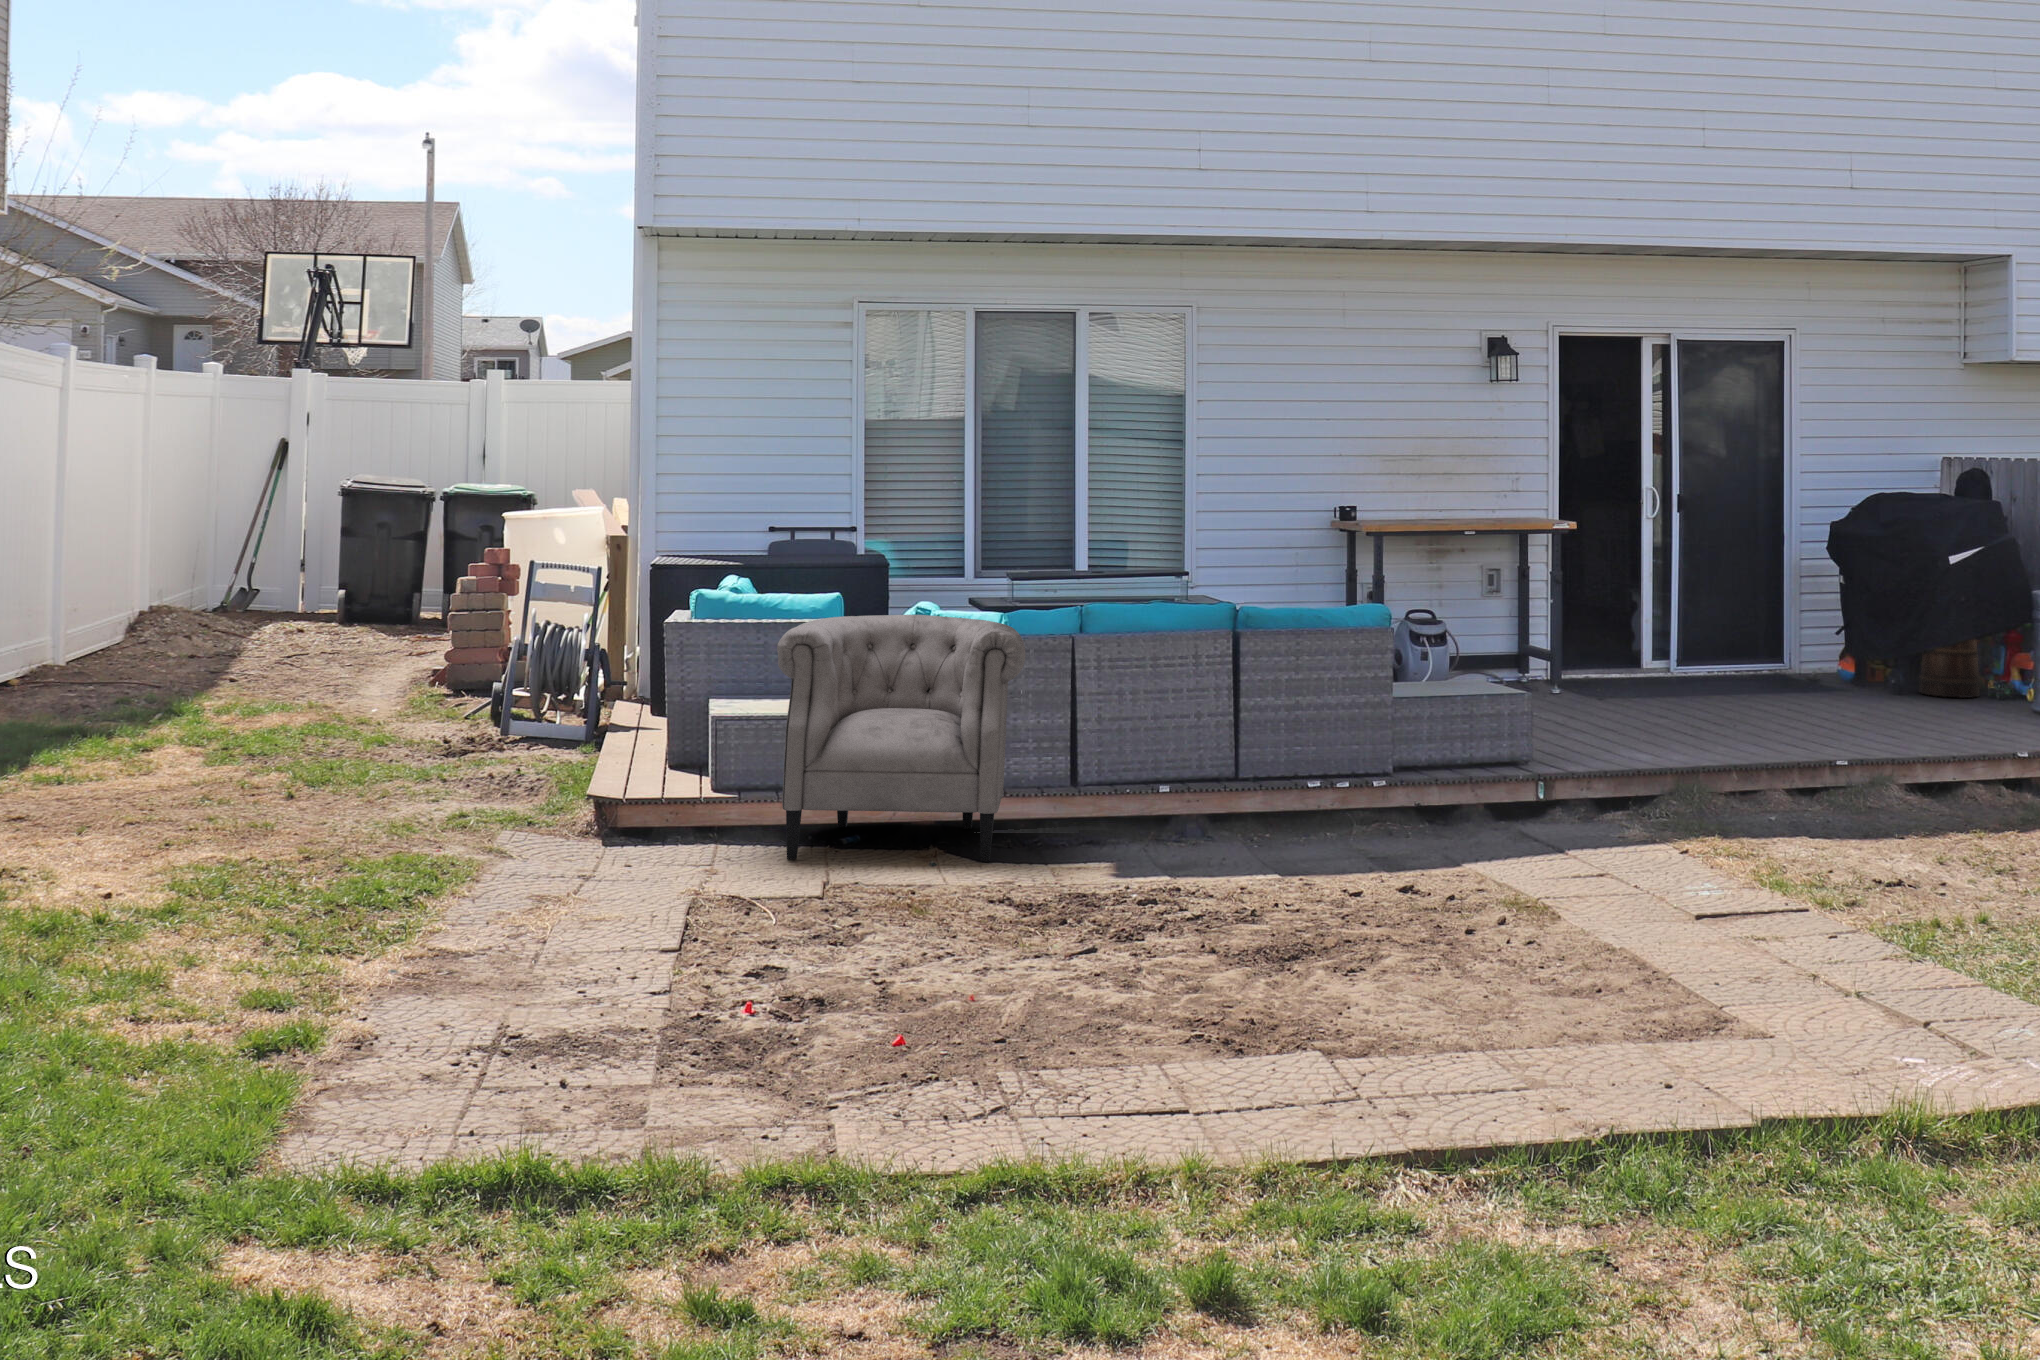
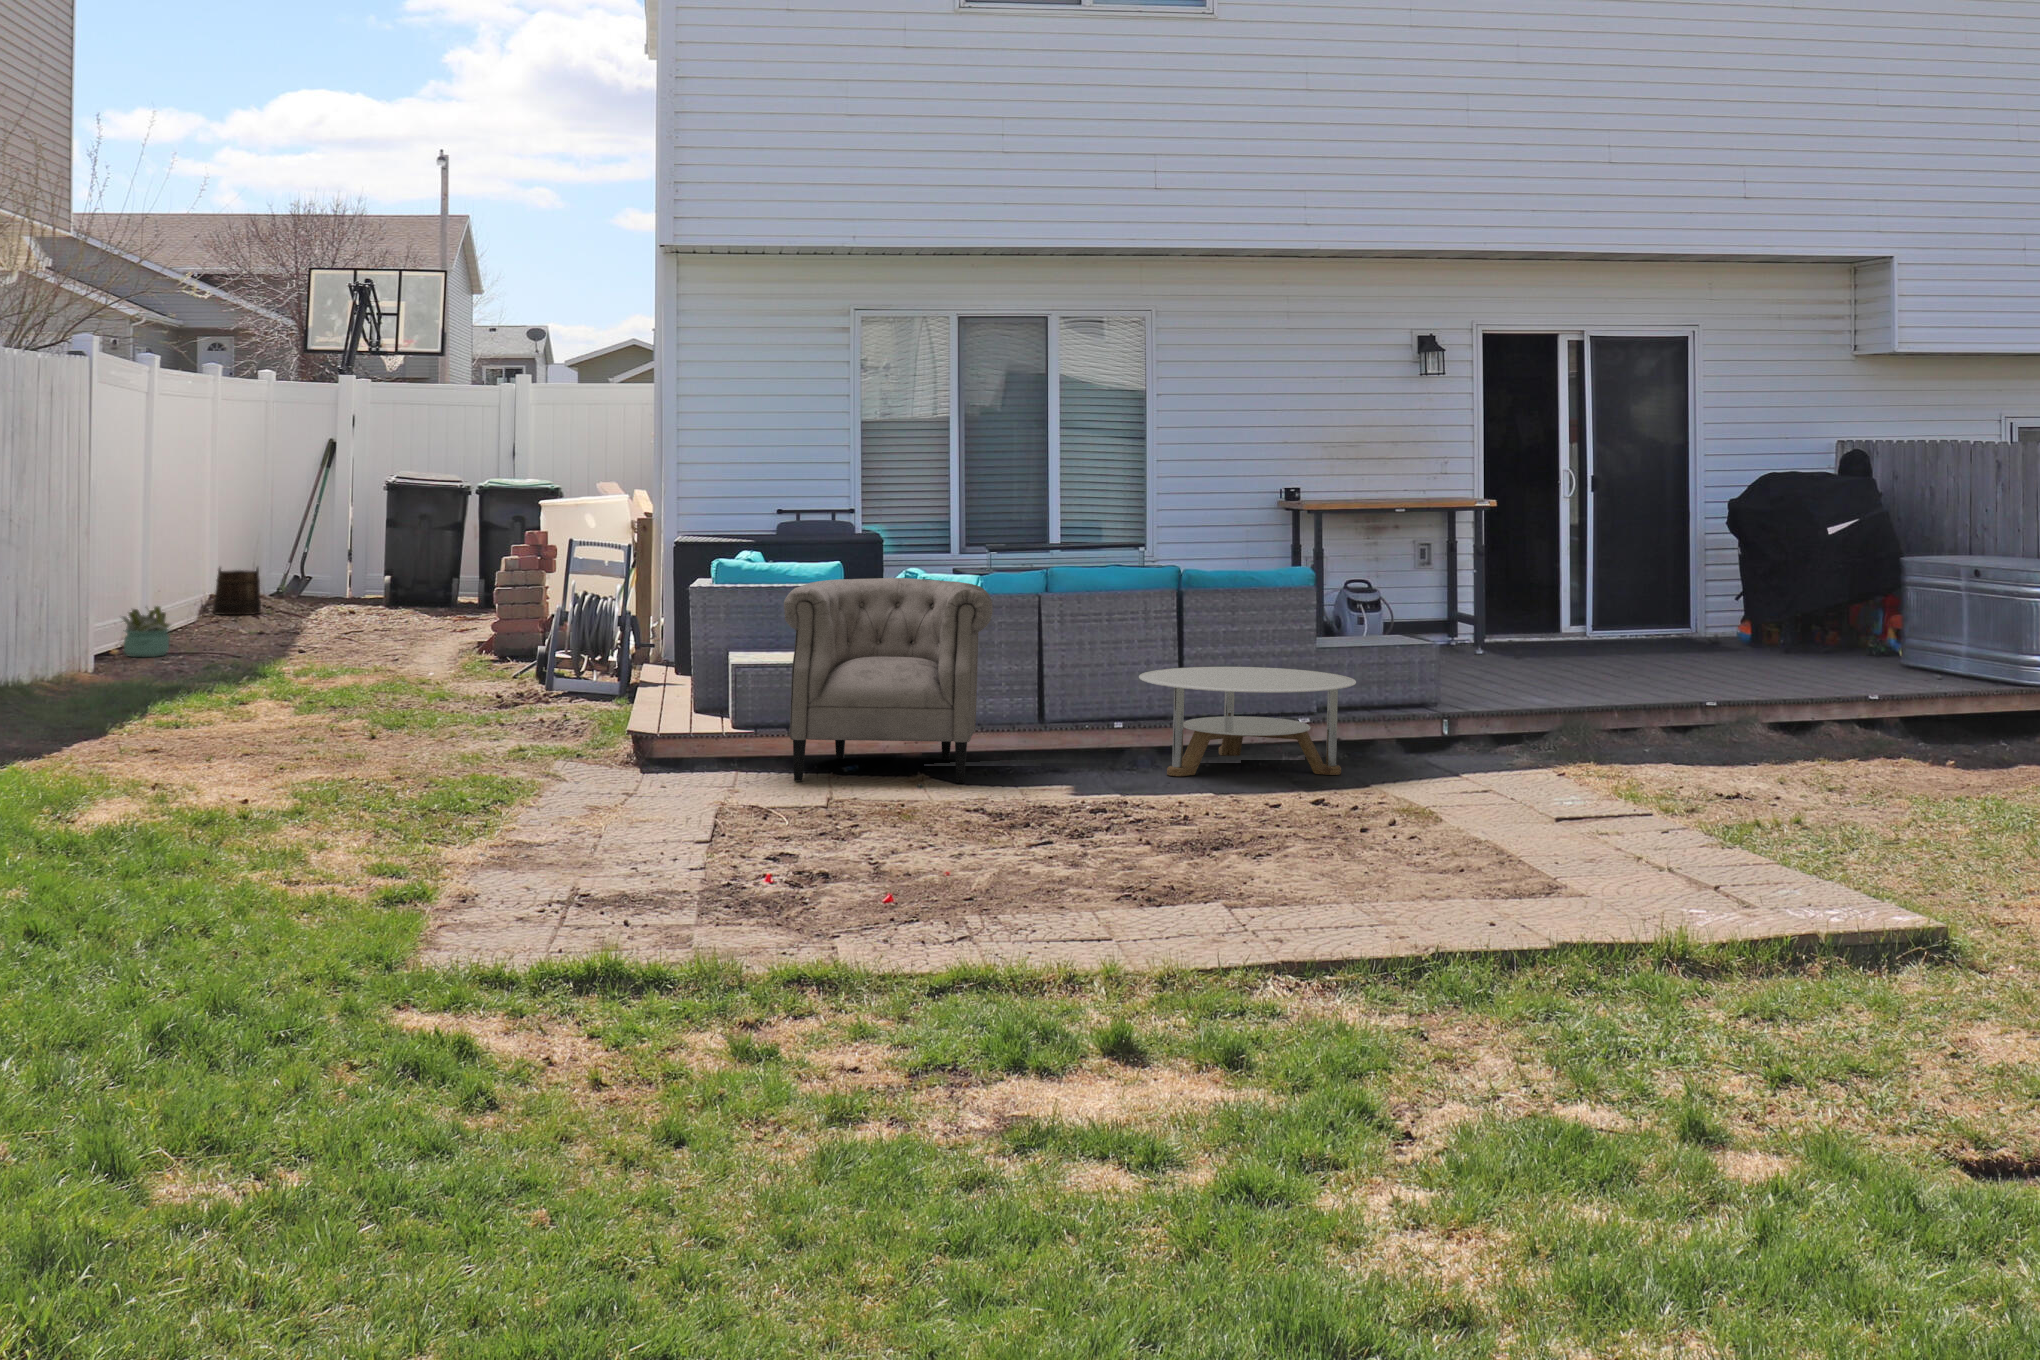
decorative plant: none [16,630,79,689] -> present [122,606,171,657]
bucket: present [1919,640,1980,698] -> present [213,568,261,615]
round table: none [1195,718,1447,851] -> present [1139,667,1356,776]

